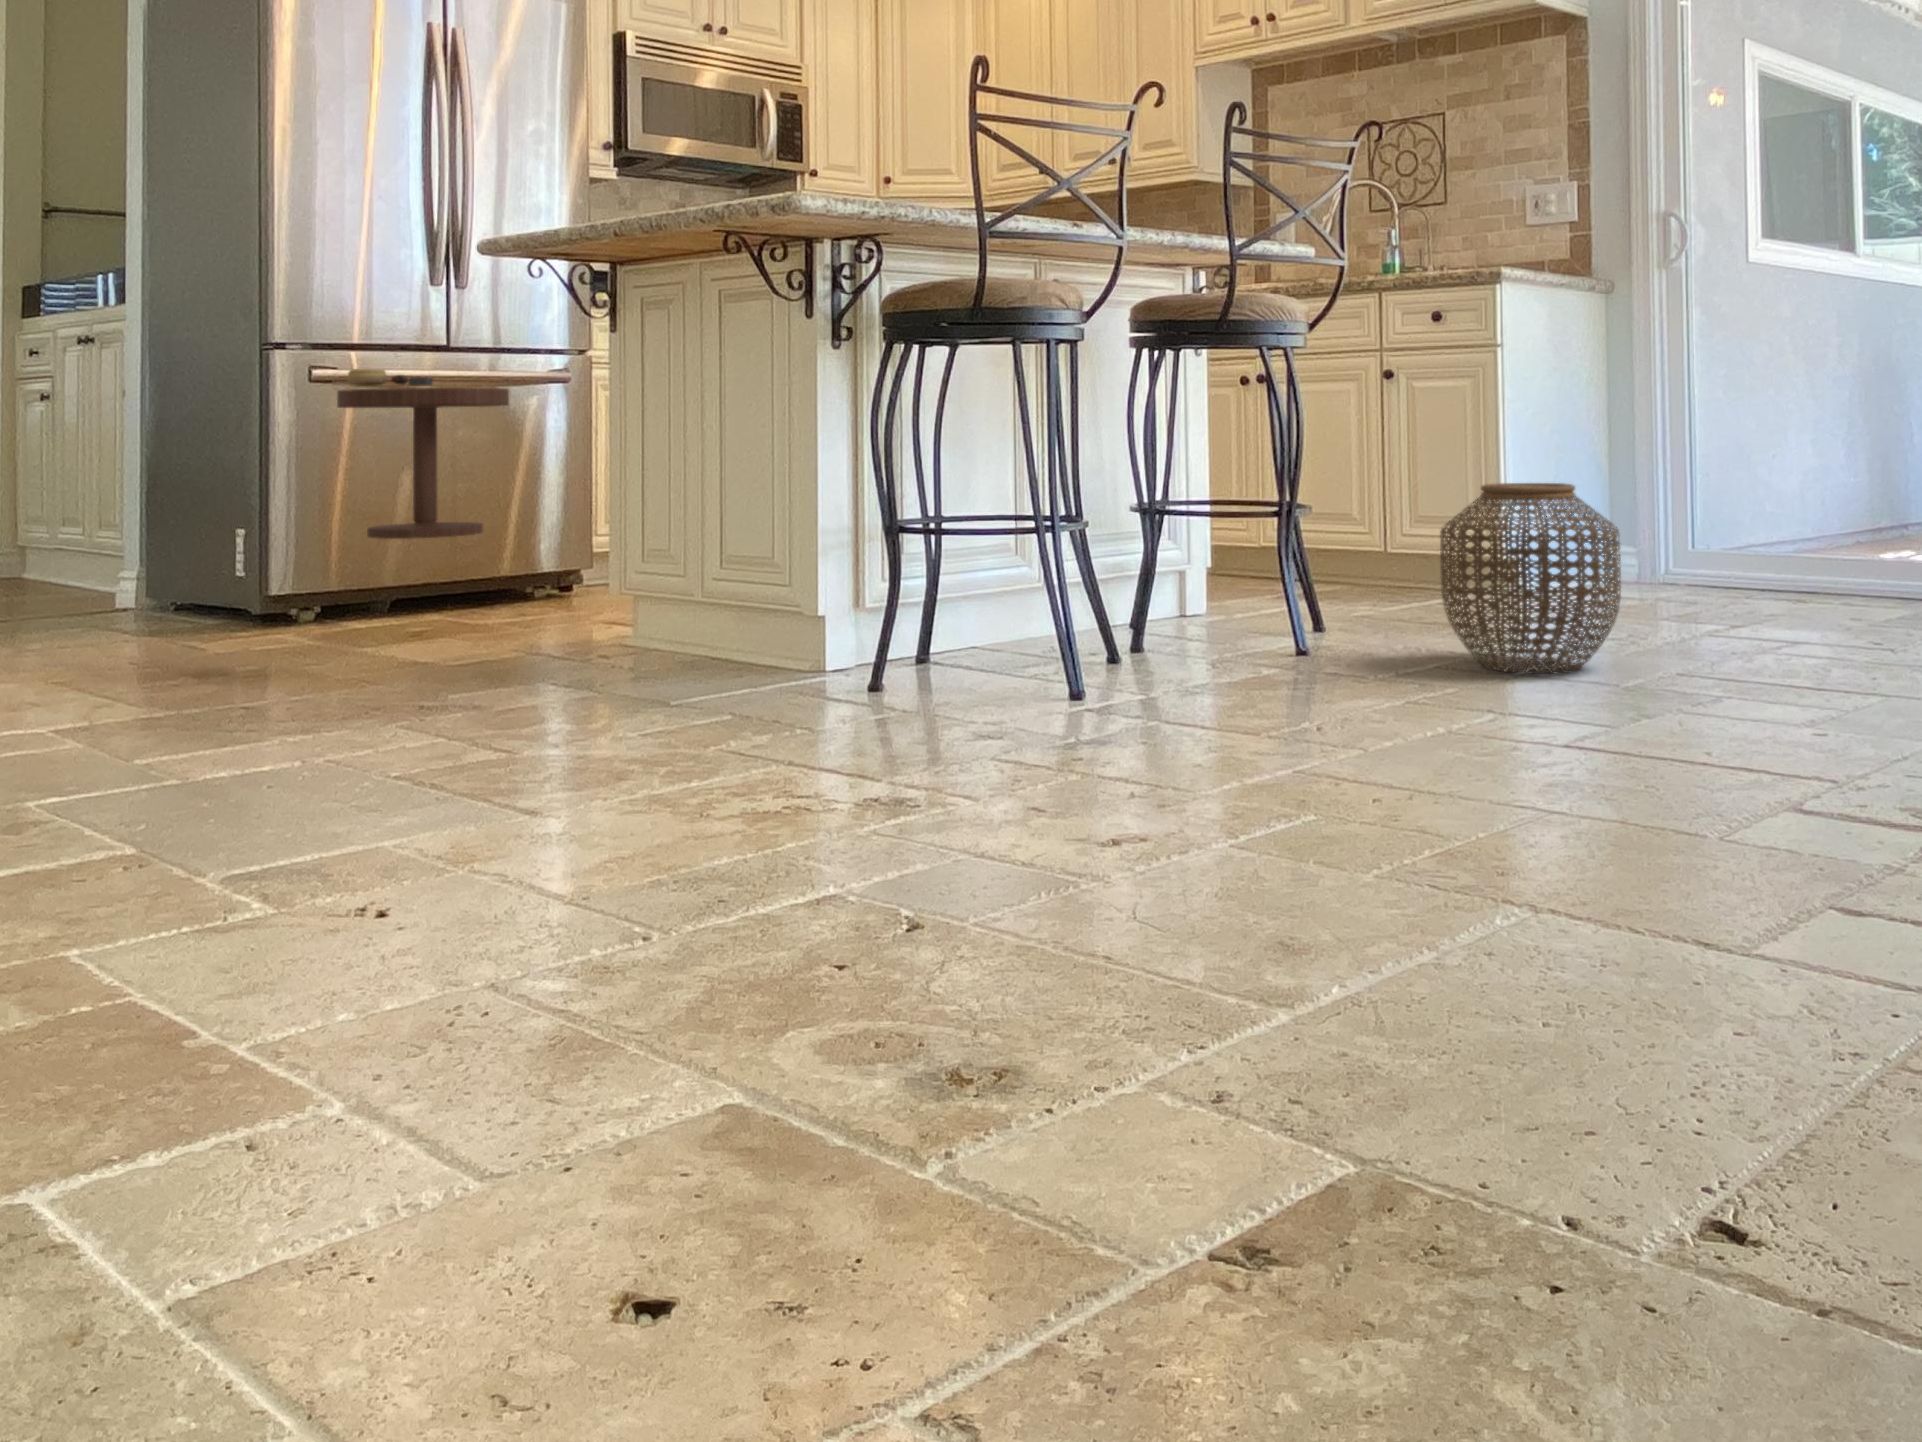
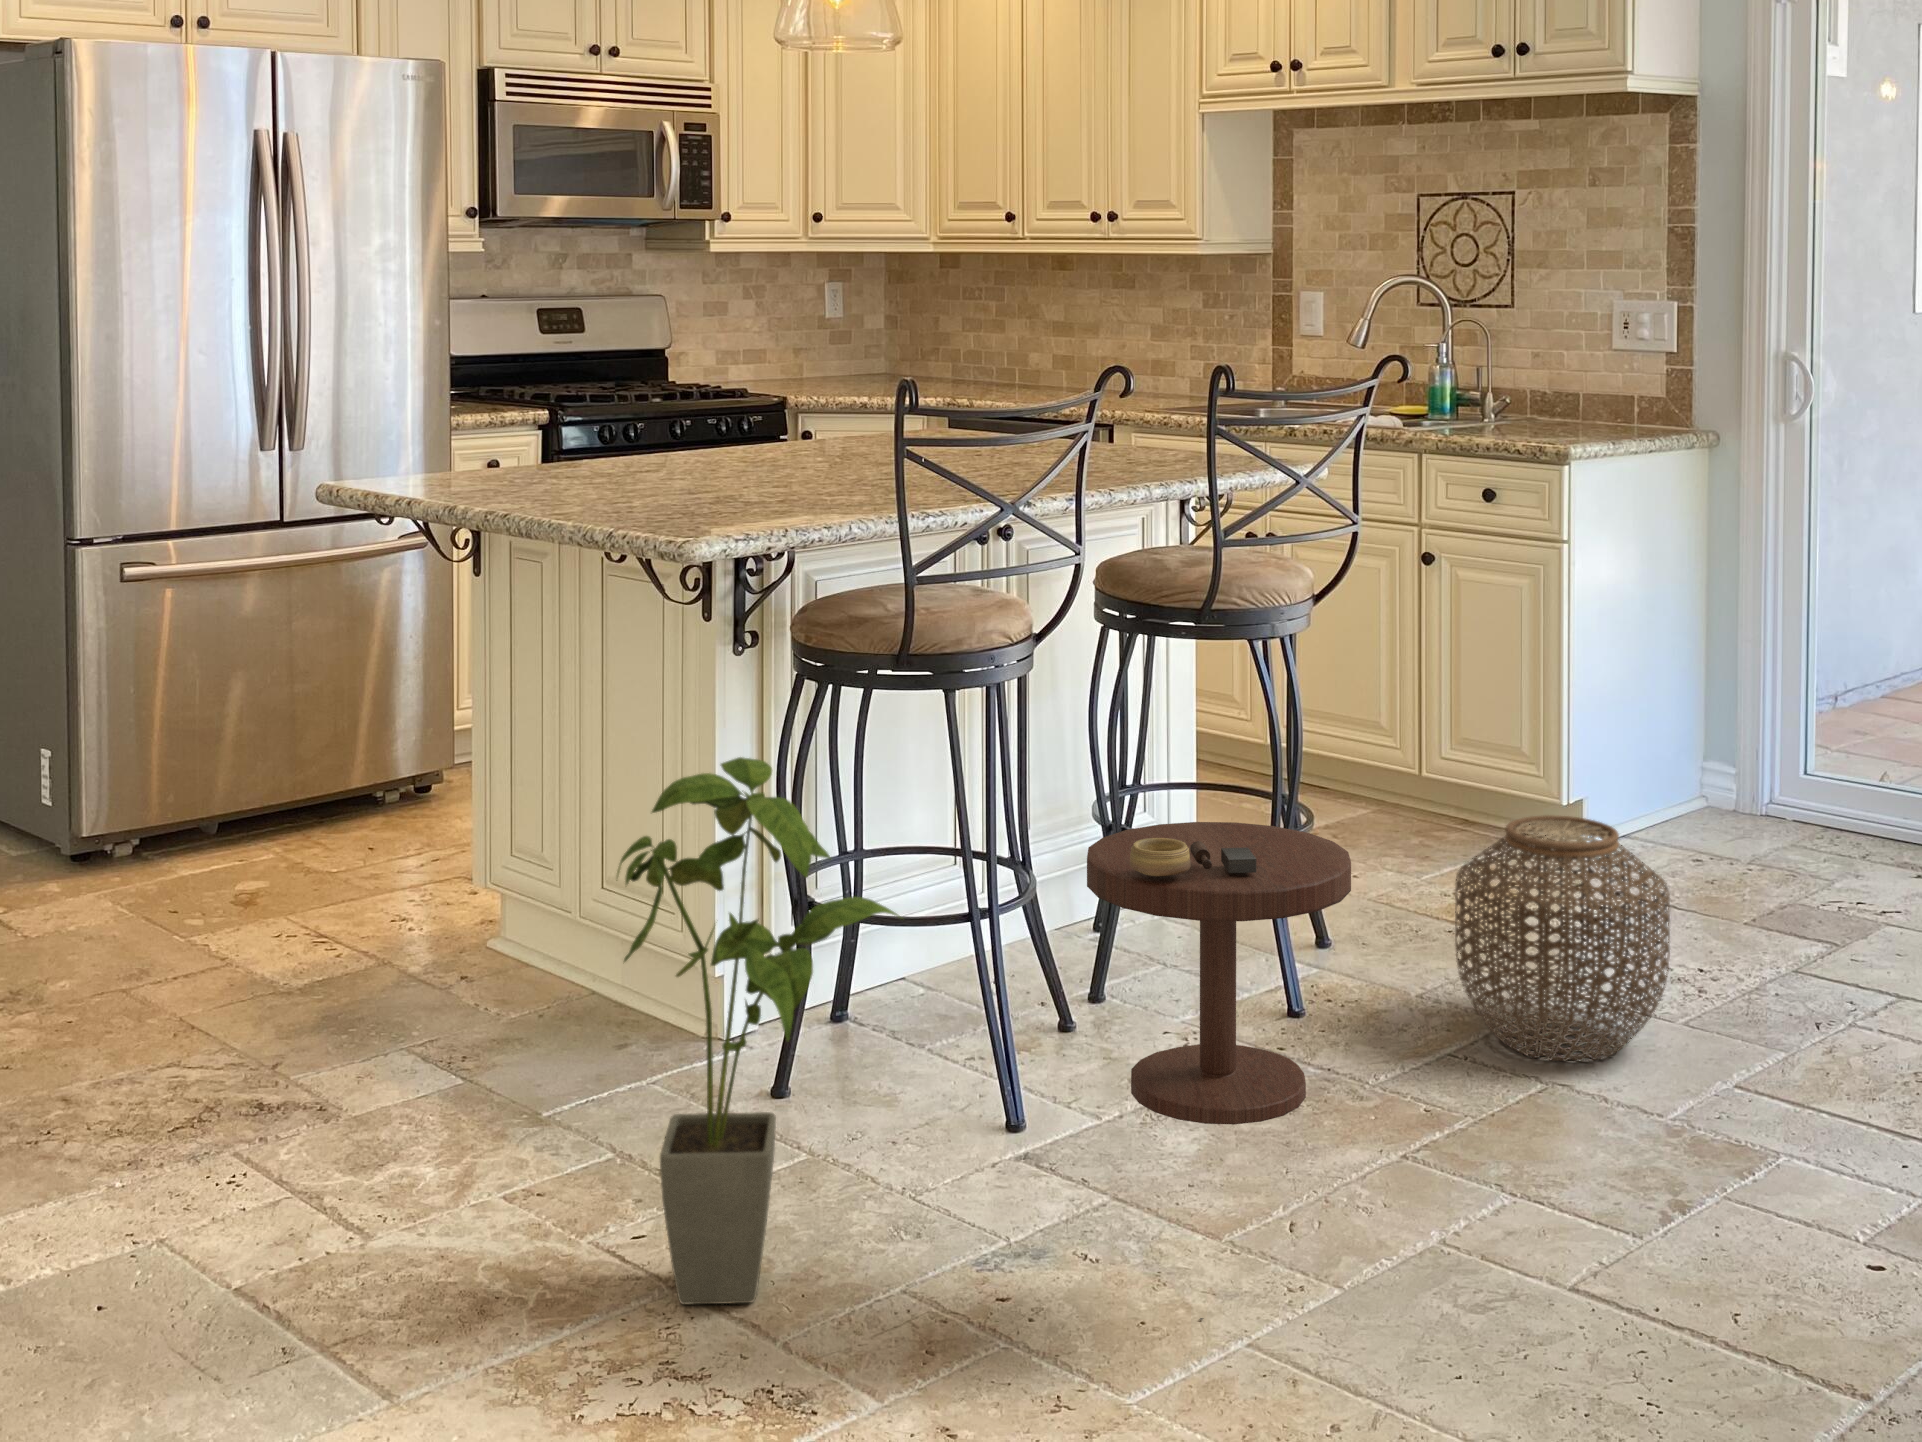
house plant: none [737,295,990,782] -> present [617,757,900,1305]
side table: present [337,369,509,539] -> present [1087,822,1351,1320]

